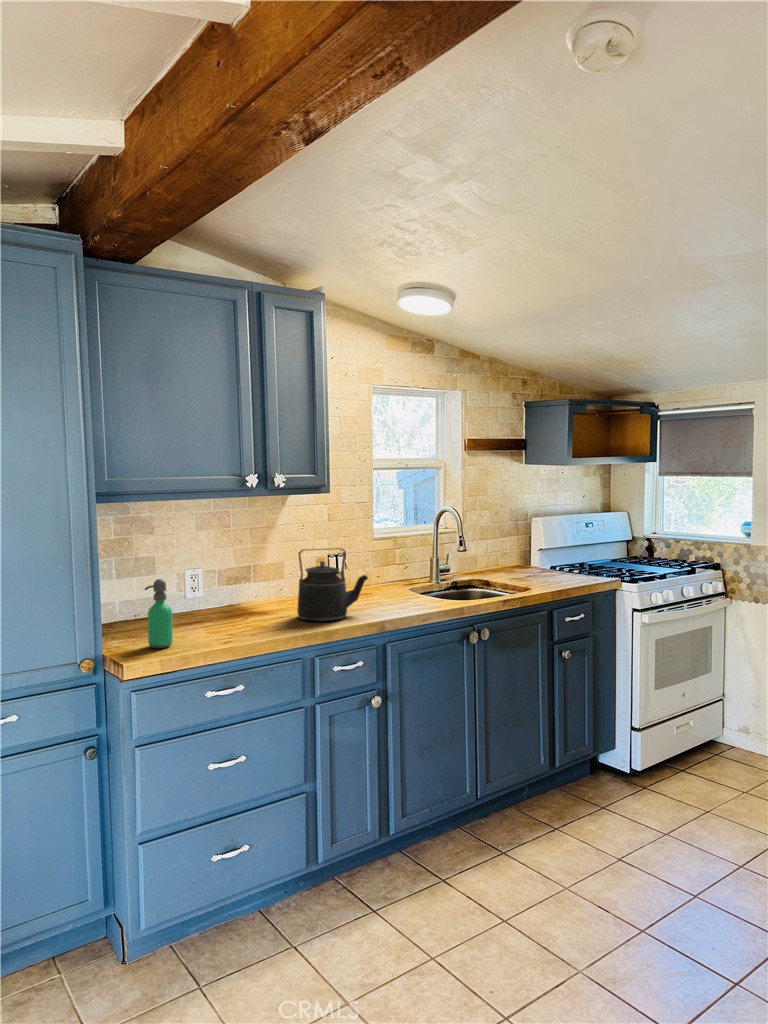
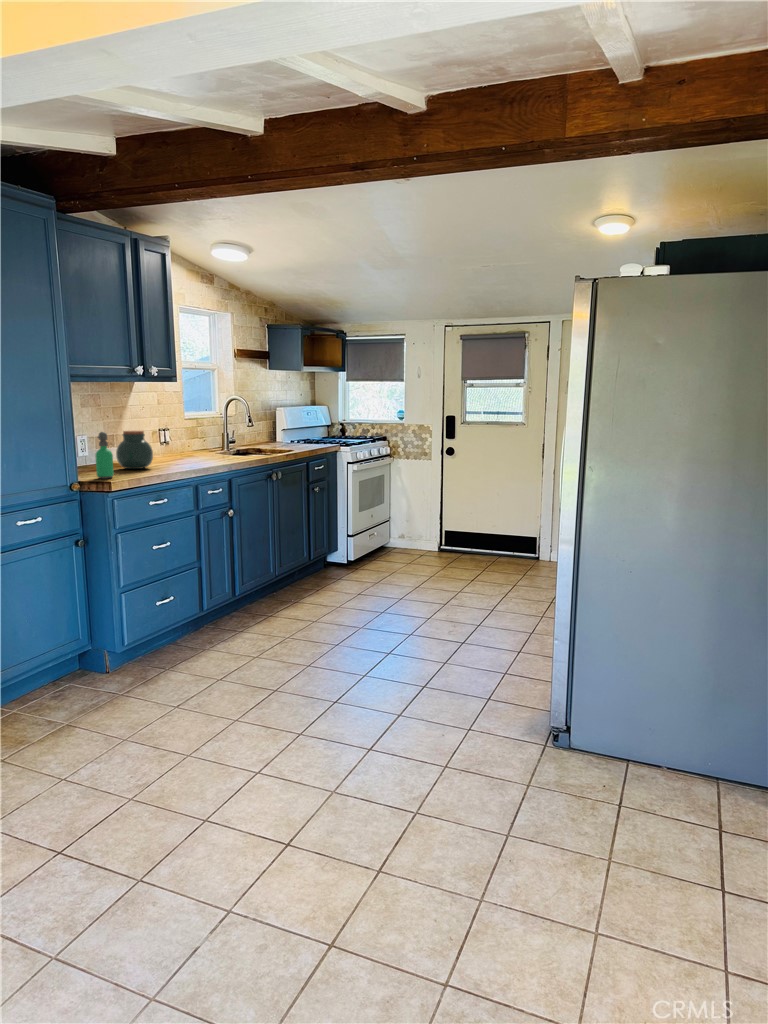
kettle: present [297,548,368,622] -> none [168,417,212,465]
jar: none [215,568,265,626] -> present [116,431,153,469]

